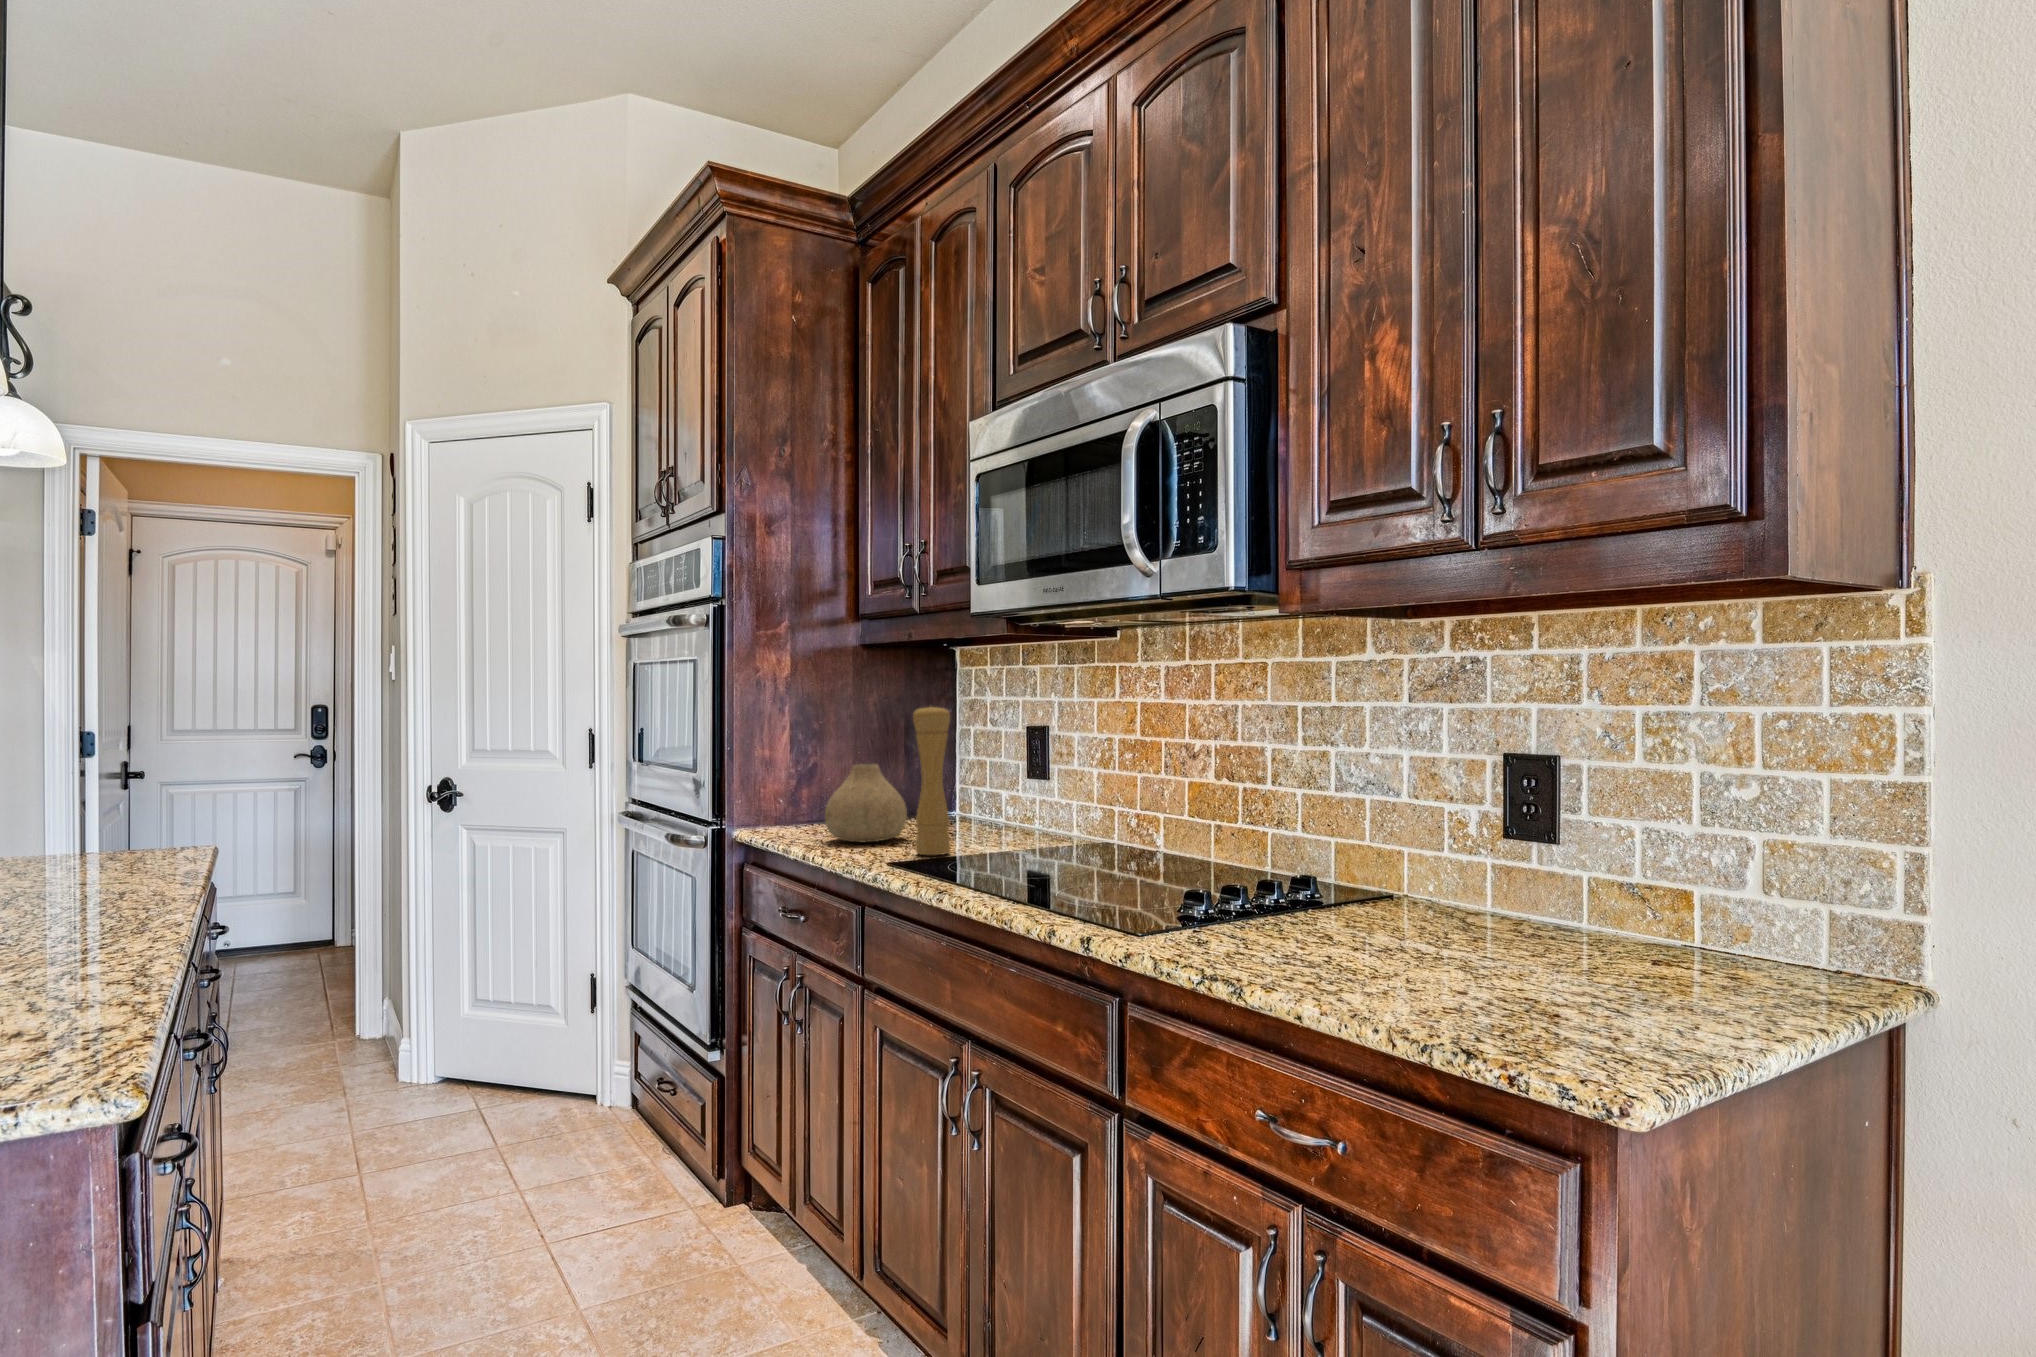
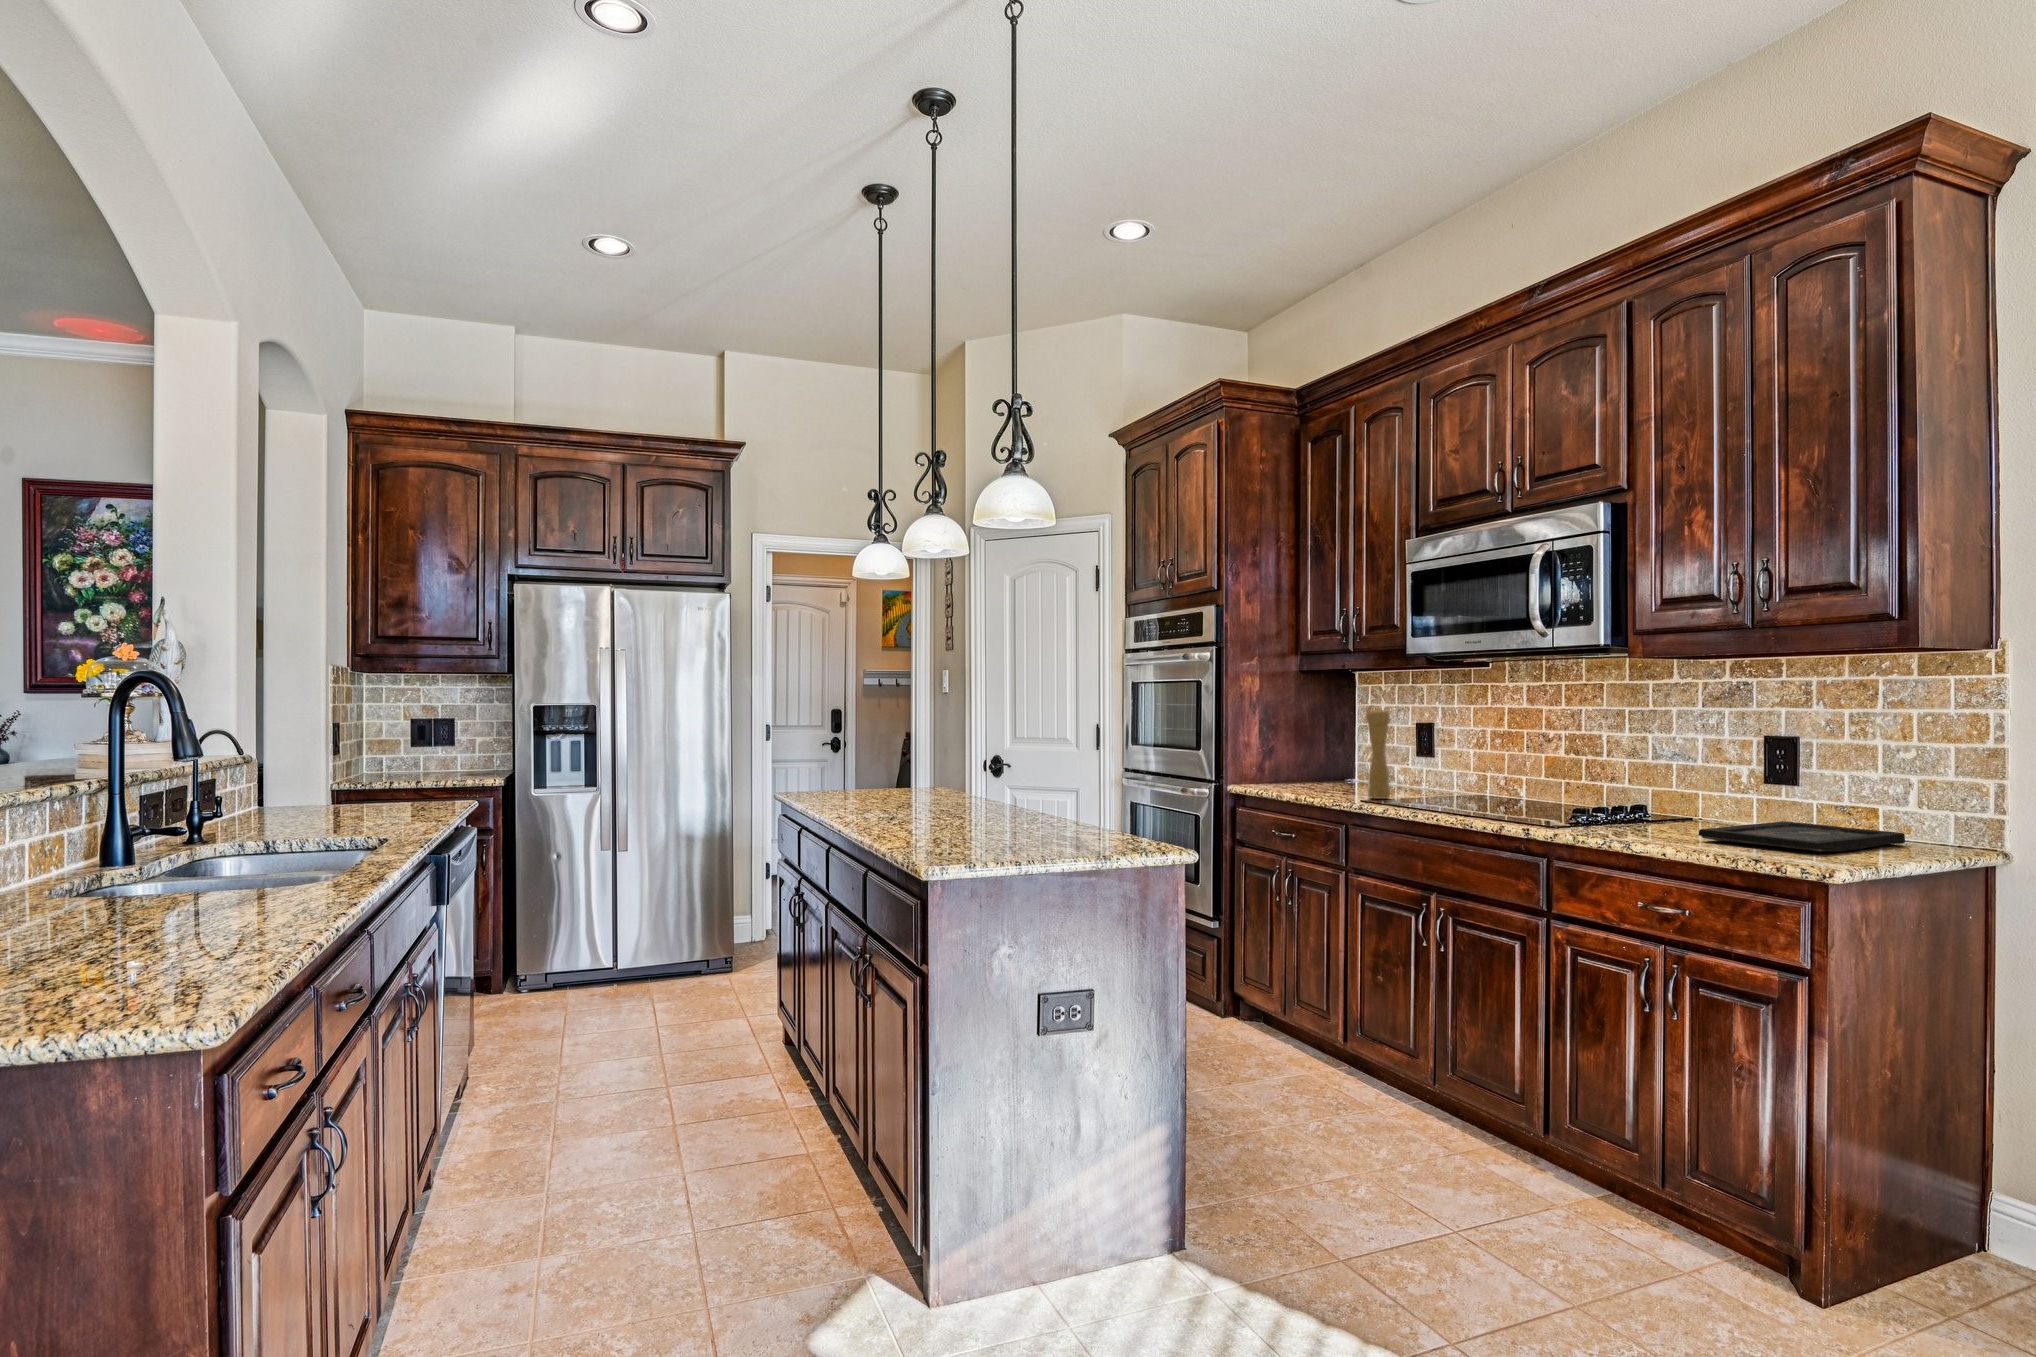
vase: present [825,764,907,843] -> none [1297,745,1349,793]
tray: none [1377,915,1747,1017] -> present [1699,821,1905,851]

